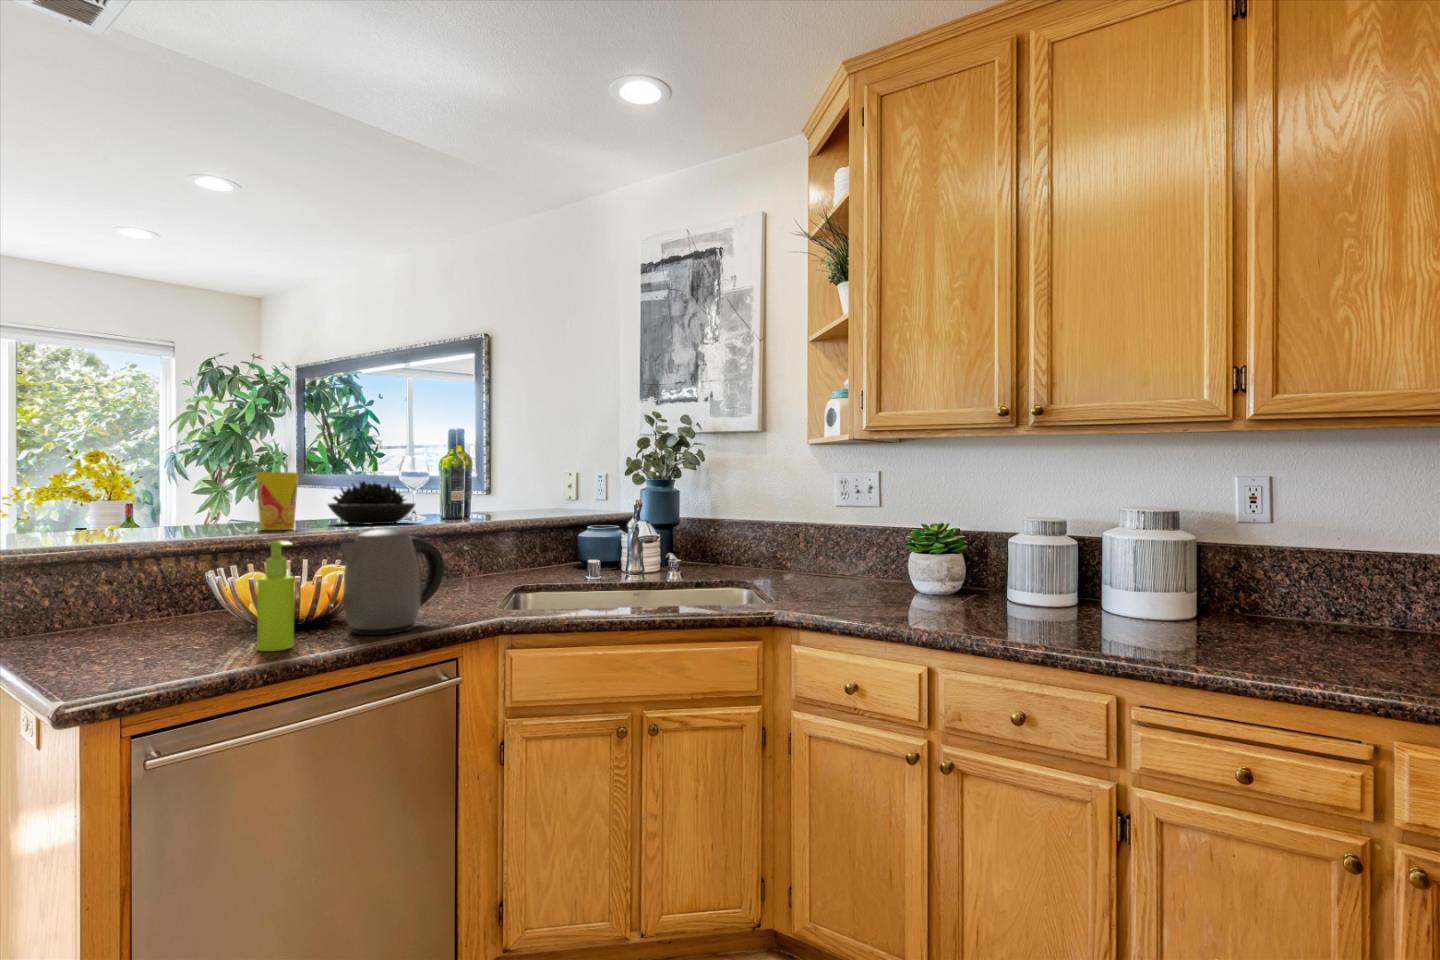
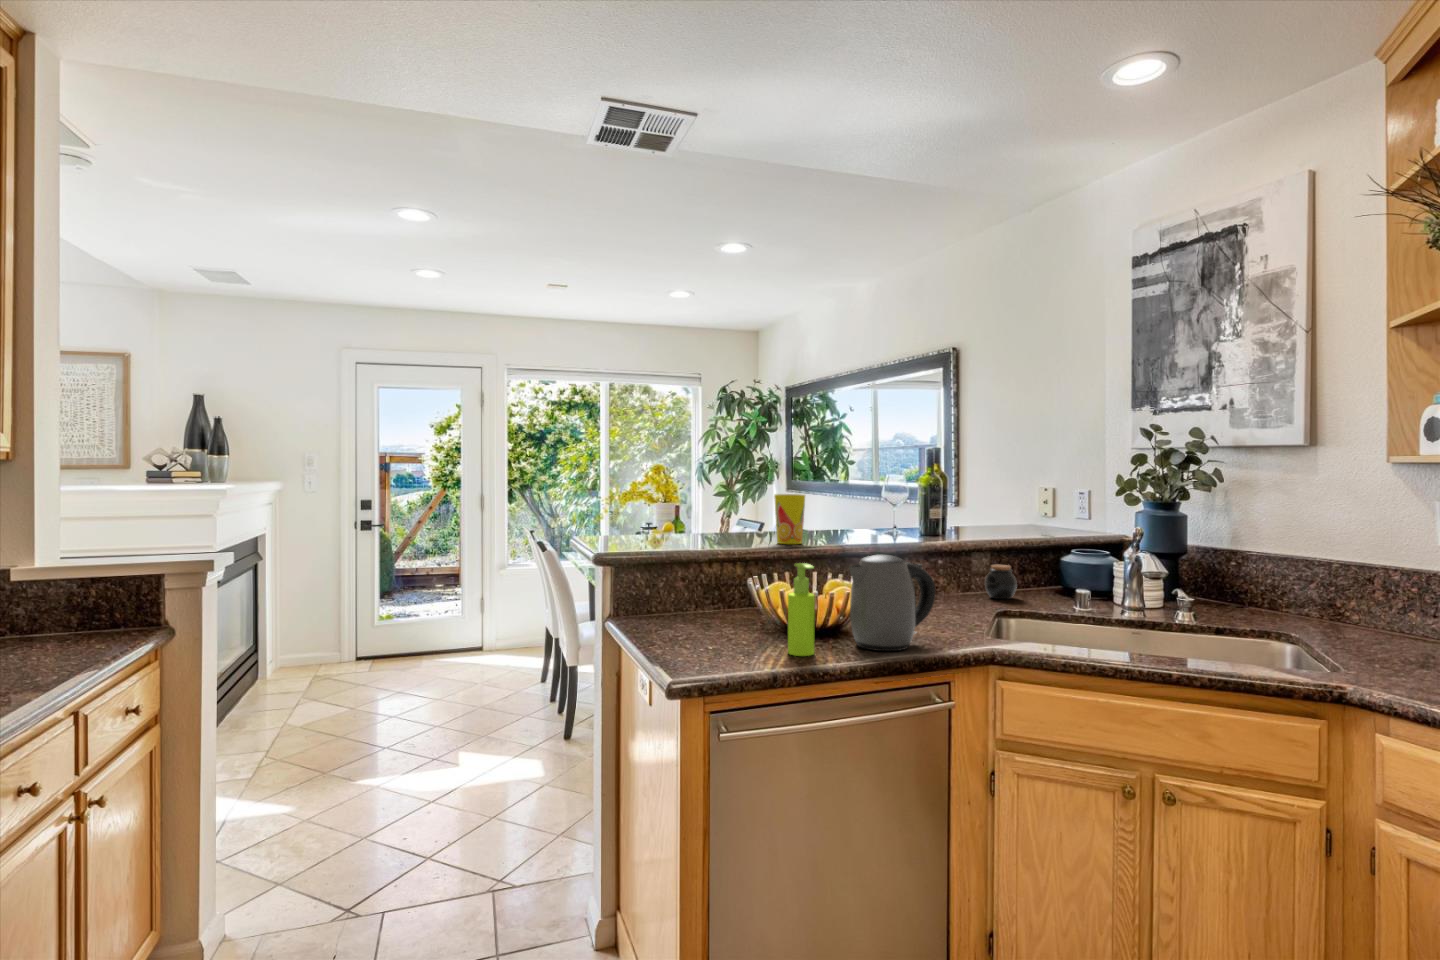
succulent plant: present [328,481,415,525] -> none [824,499,899,539]
jar: none [505,544,536,577] -> present [985,565,1017,599]

